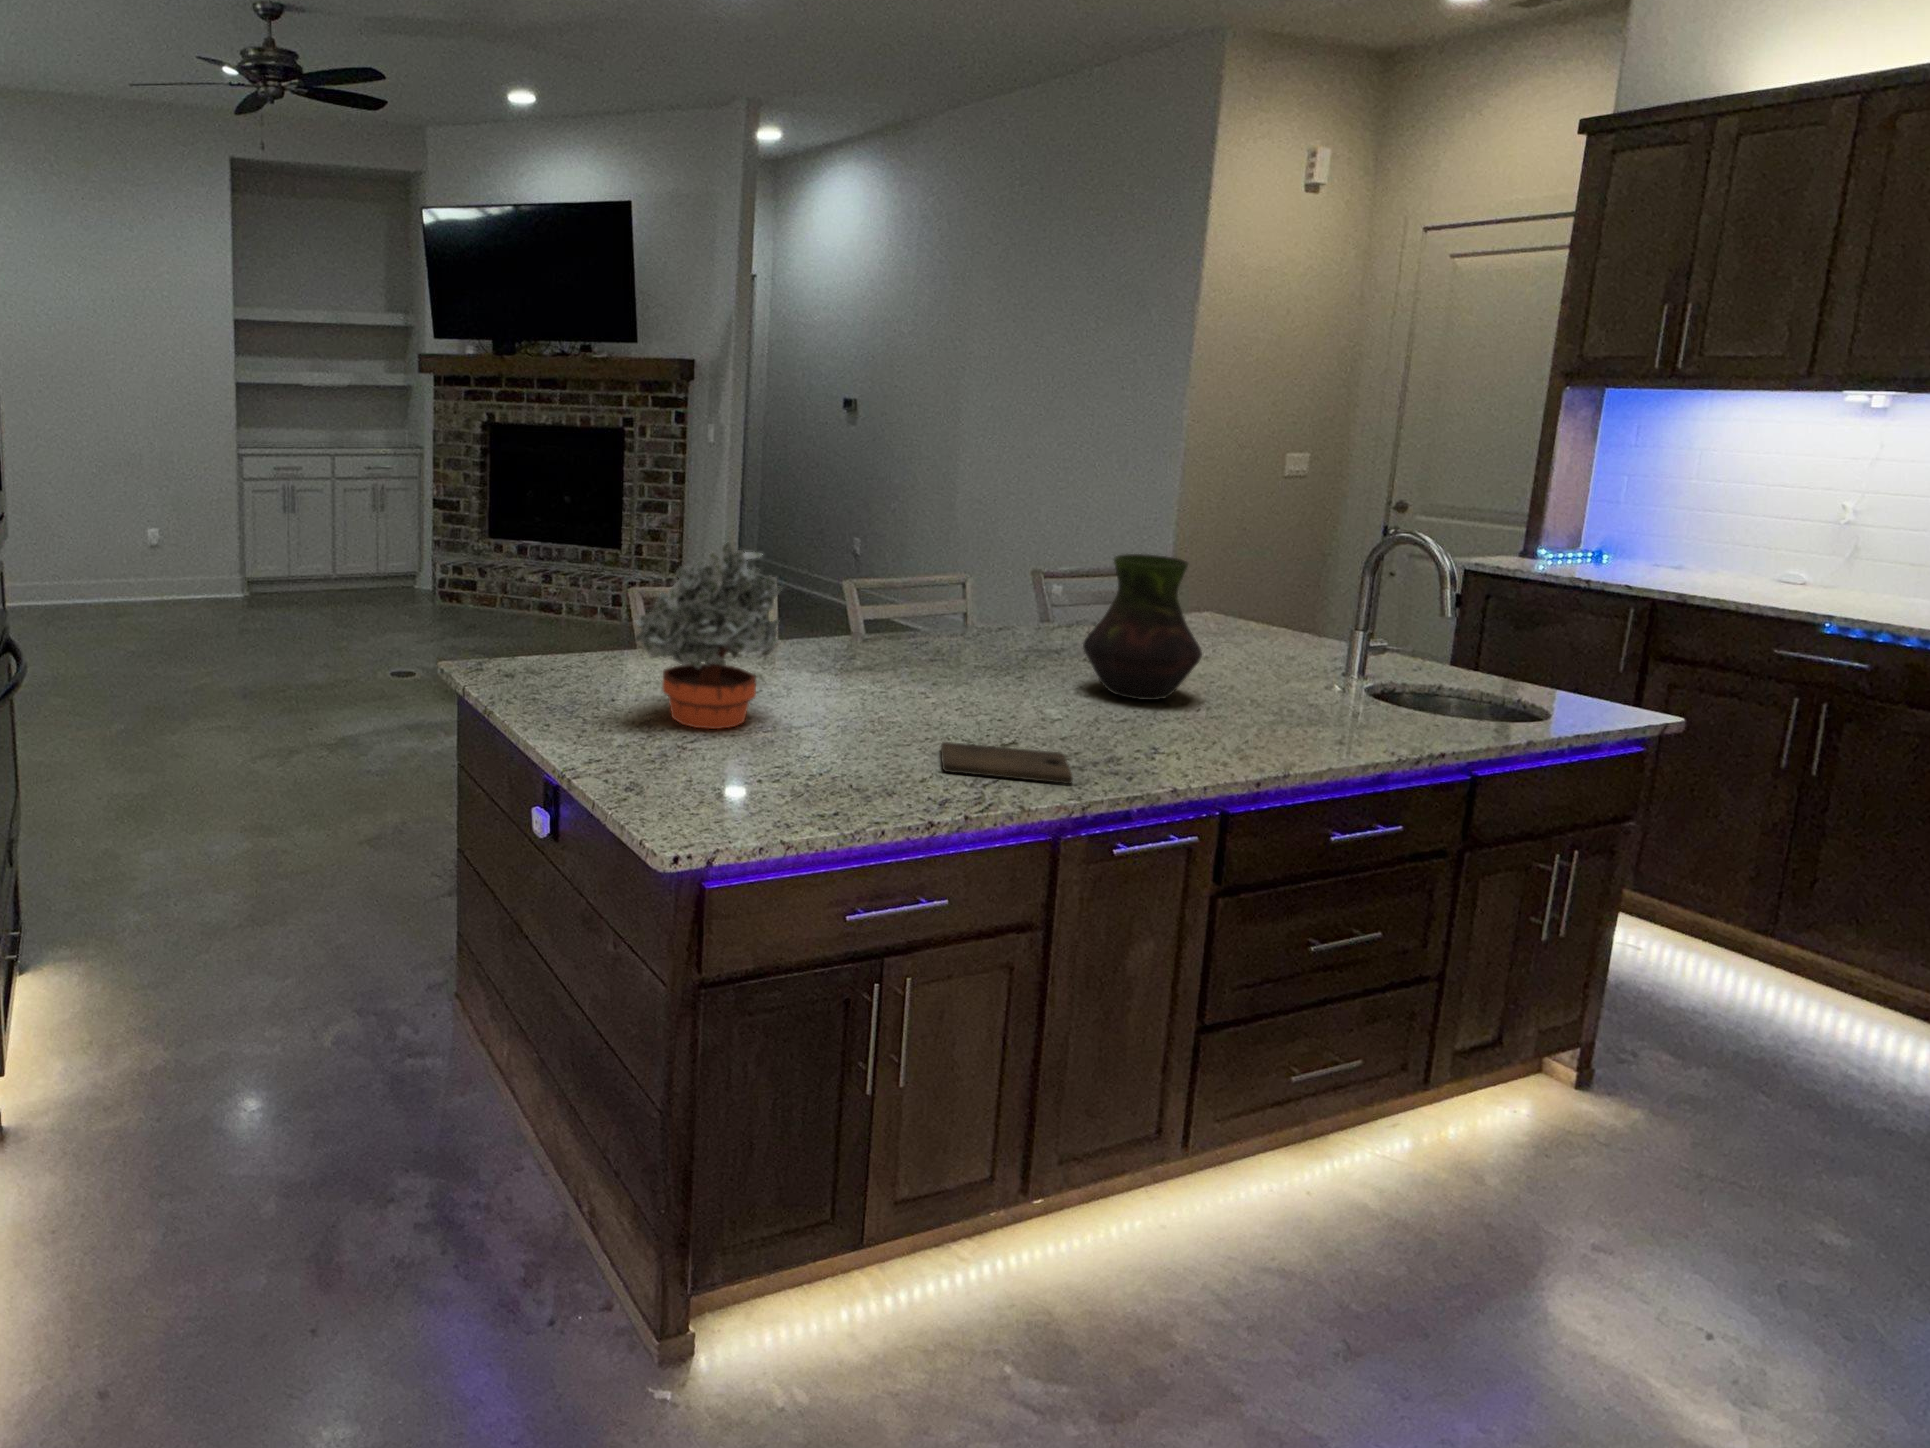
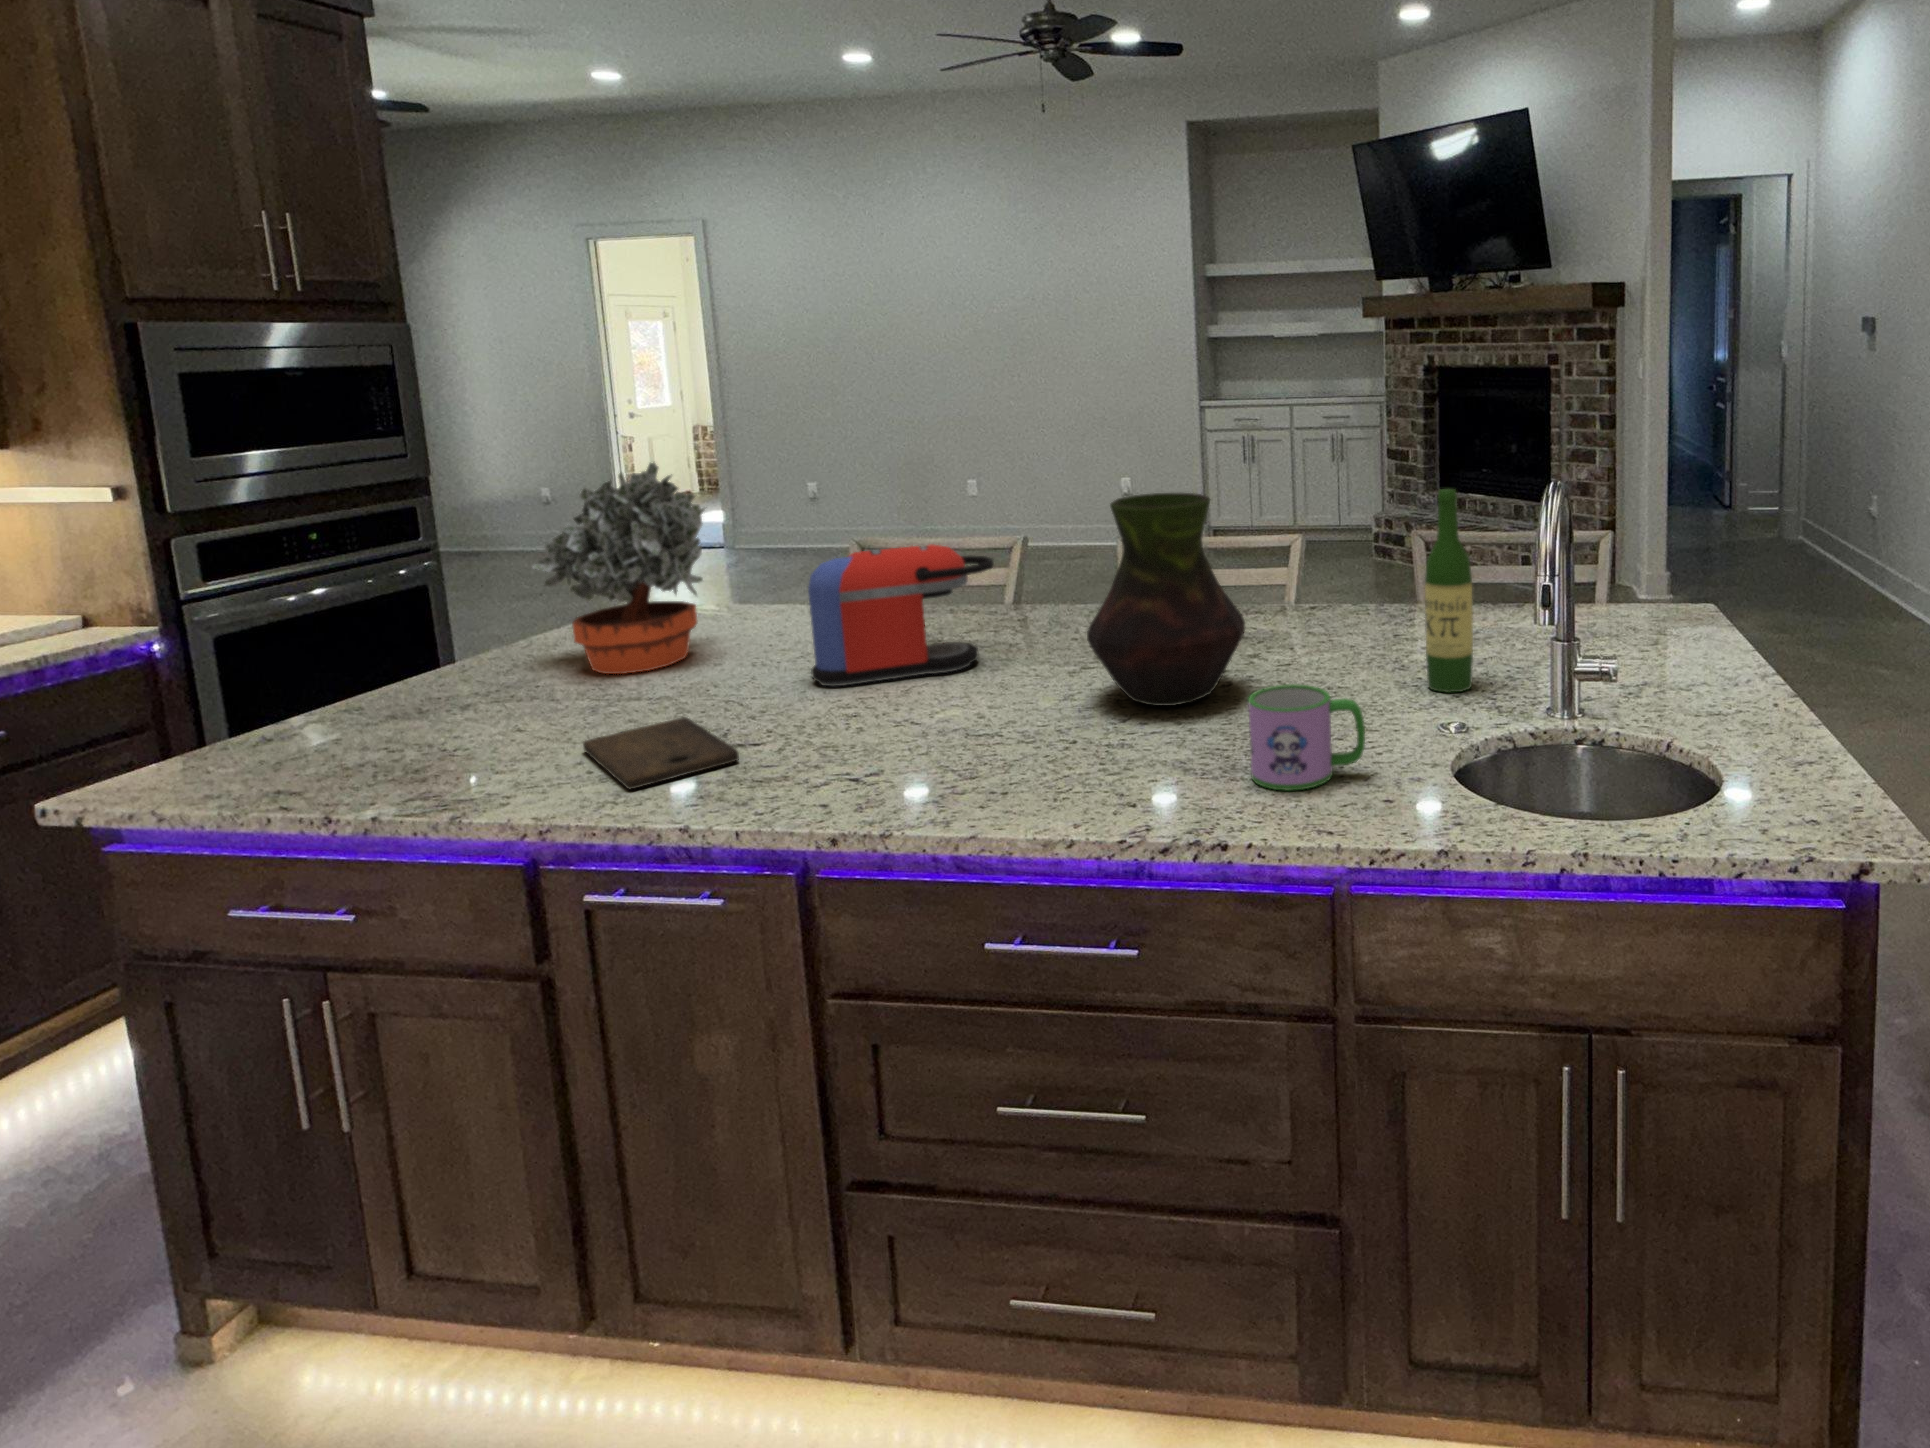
wine bottle: none [1229,546,1270,675] -> present [1425,489,1473,692]
coffee maker: none [883,600,975,715] -> present [808,544,994,686]
mug: none [1310,669,1375,730] -> present [1248,684,1365,790]

